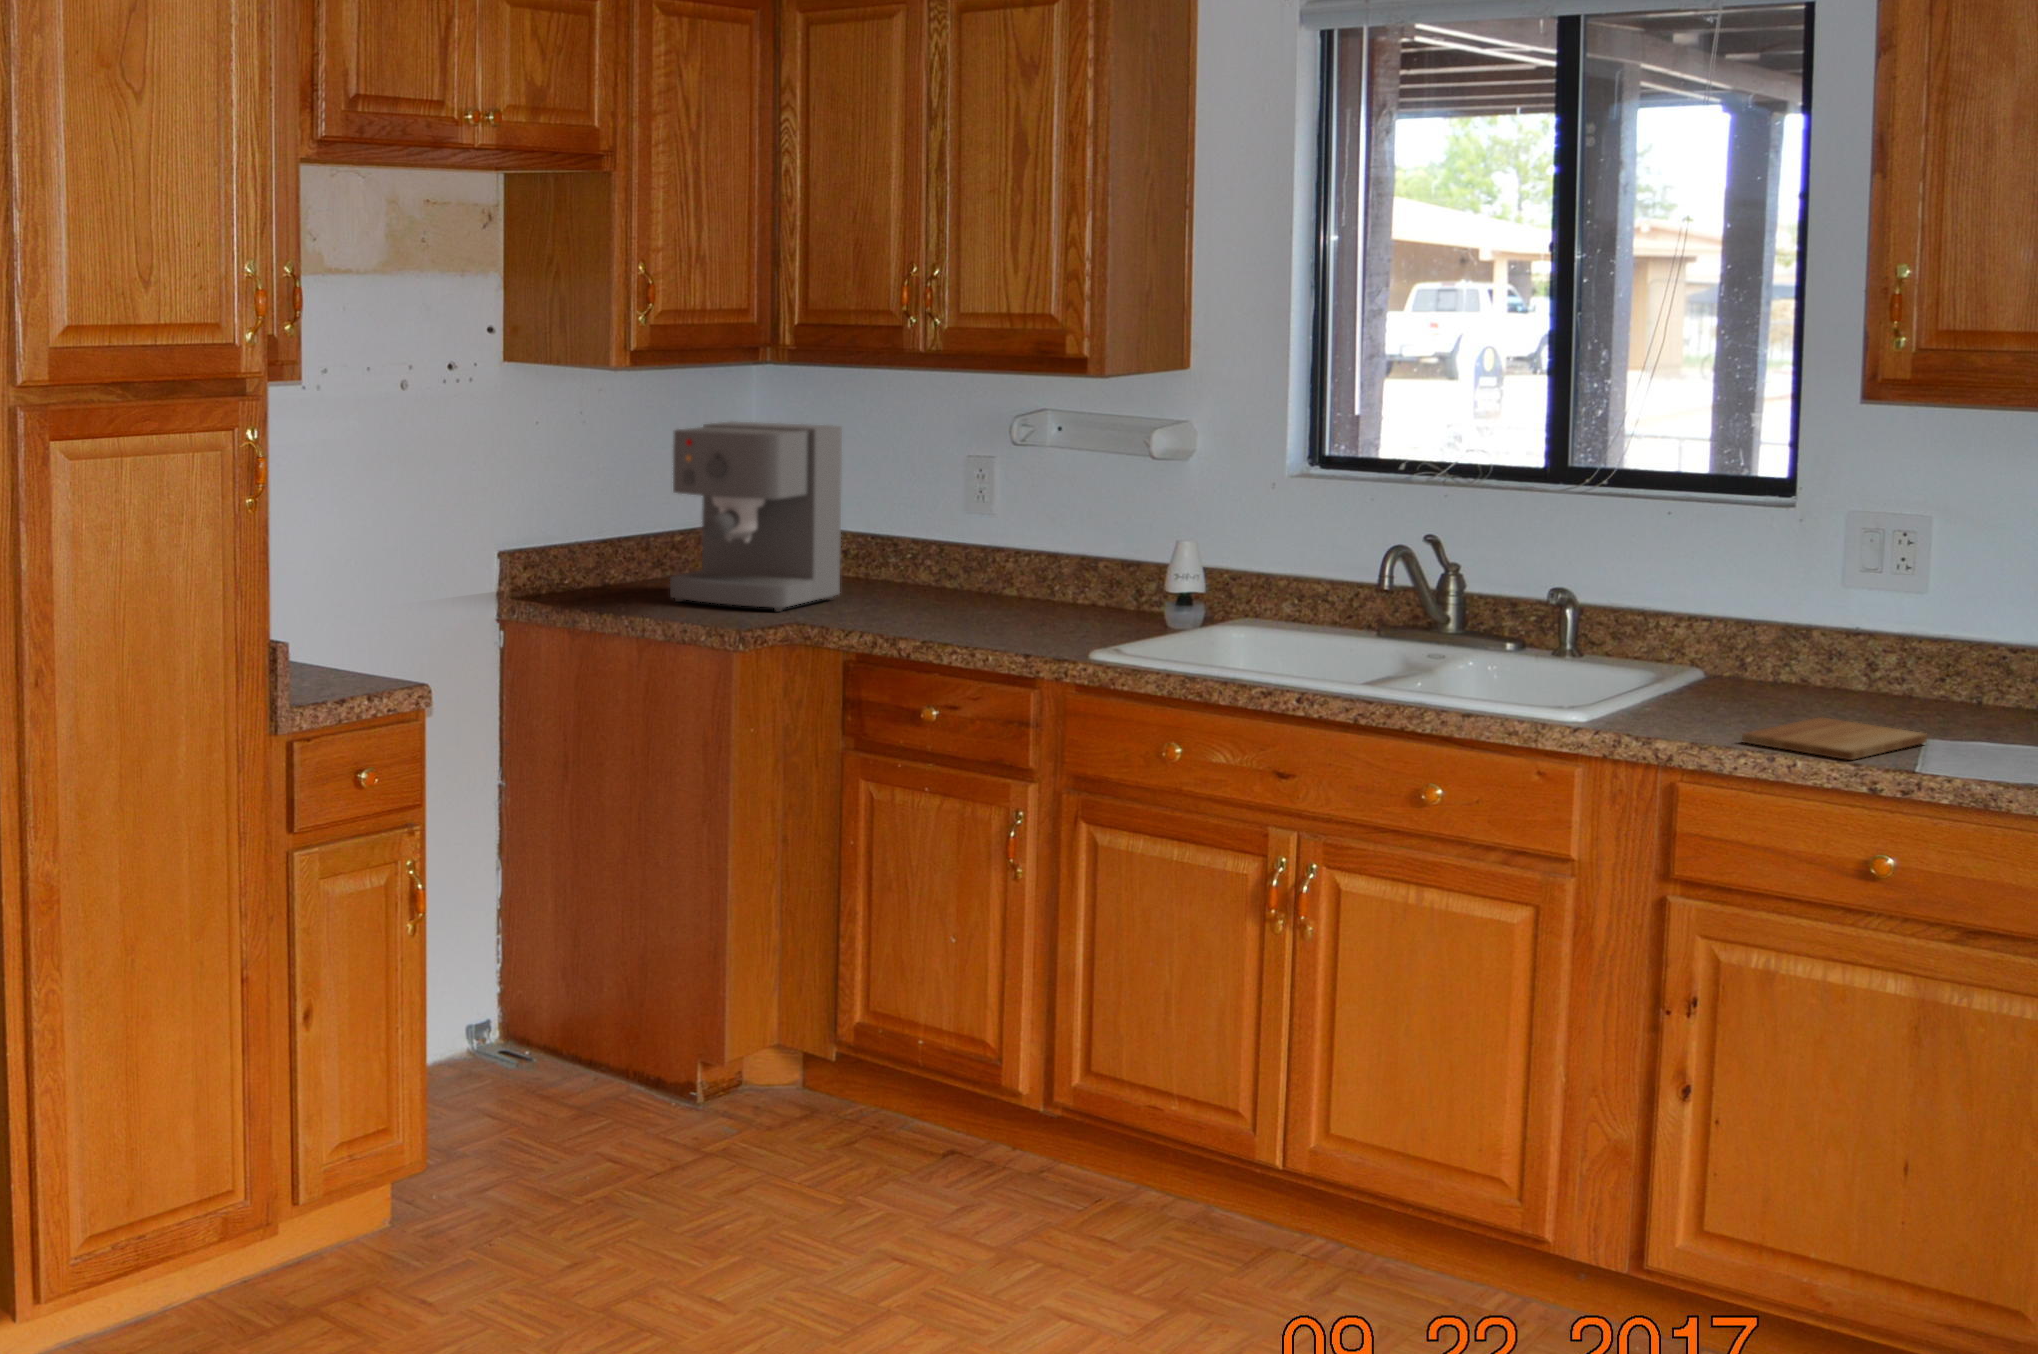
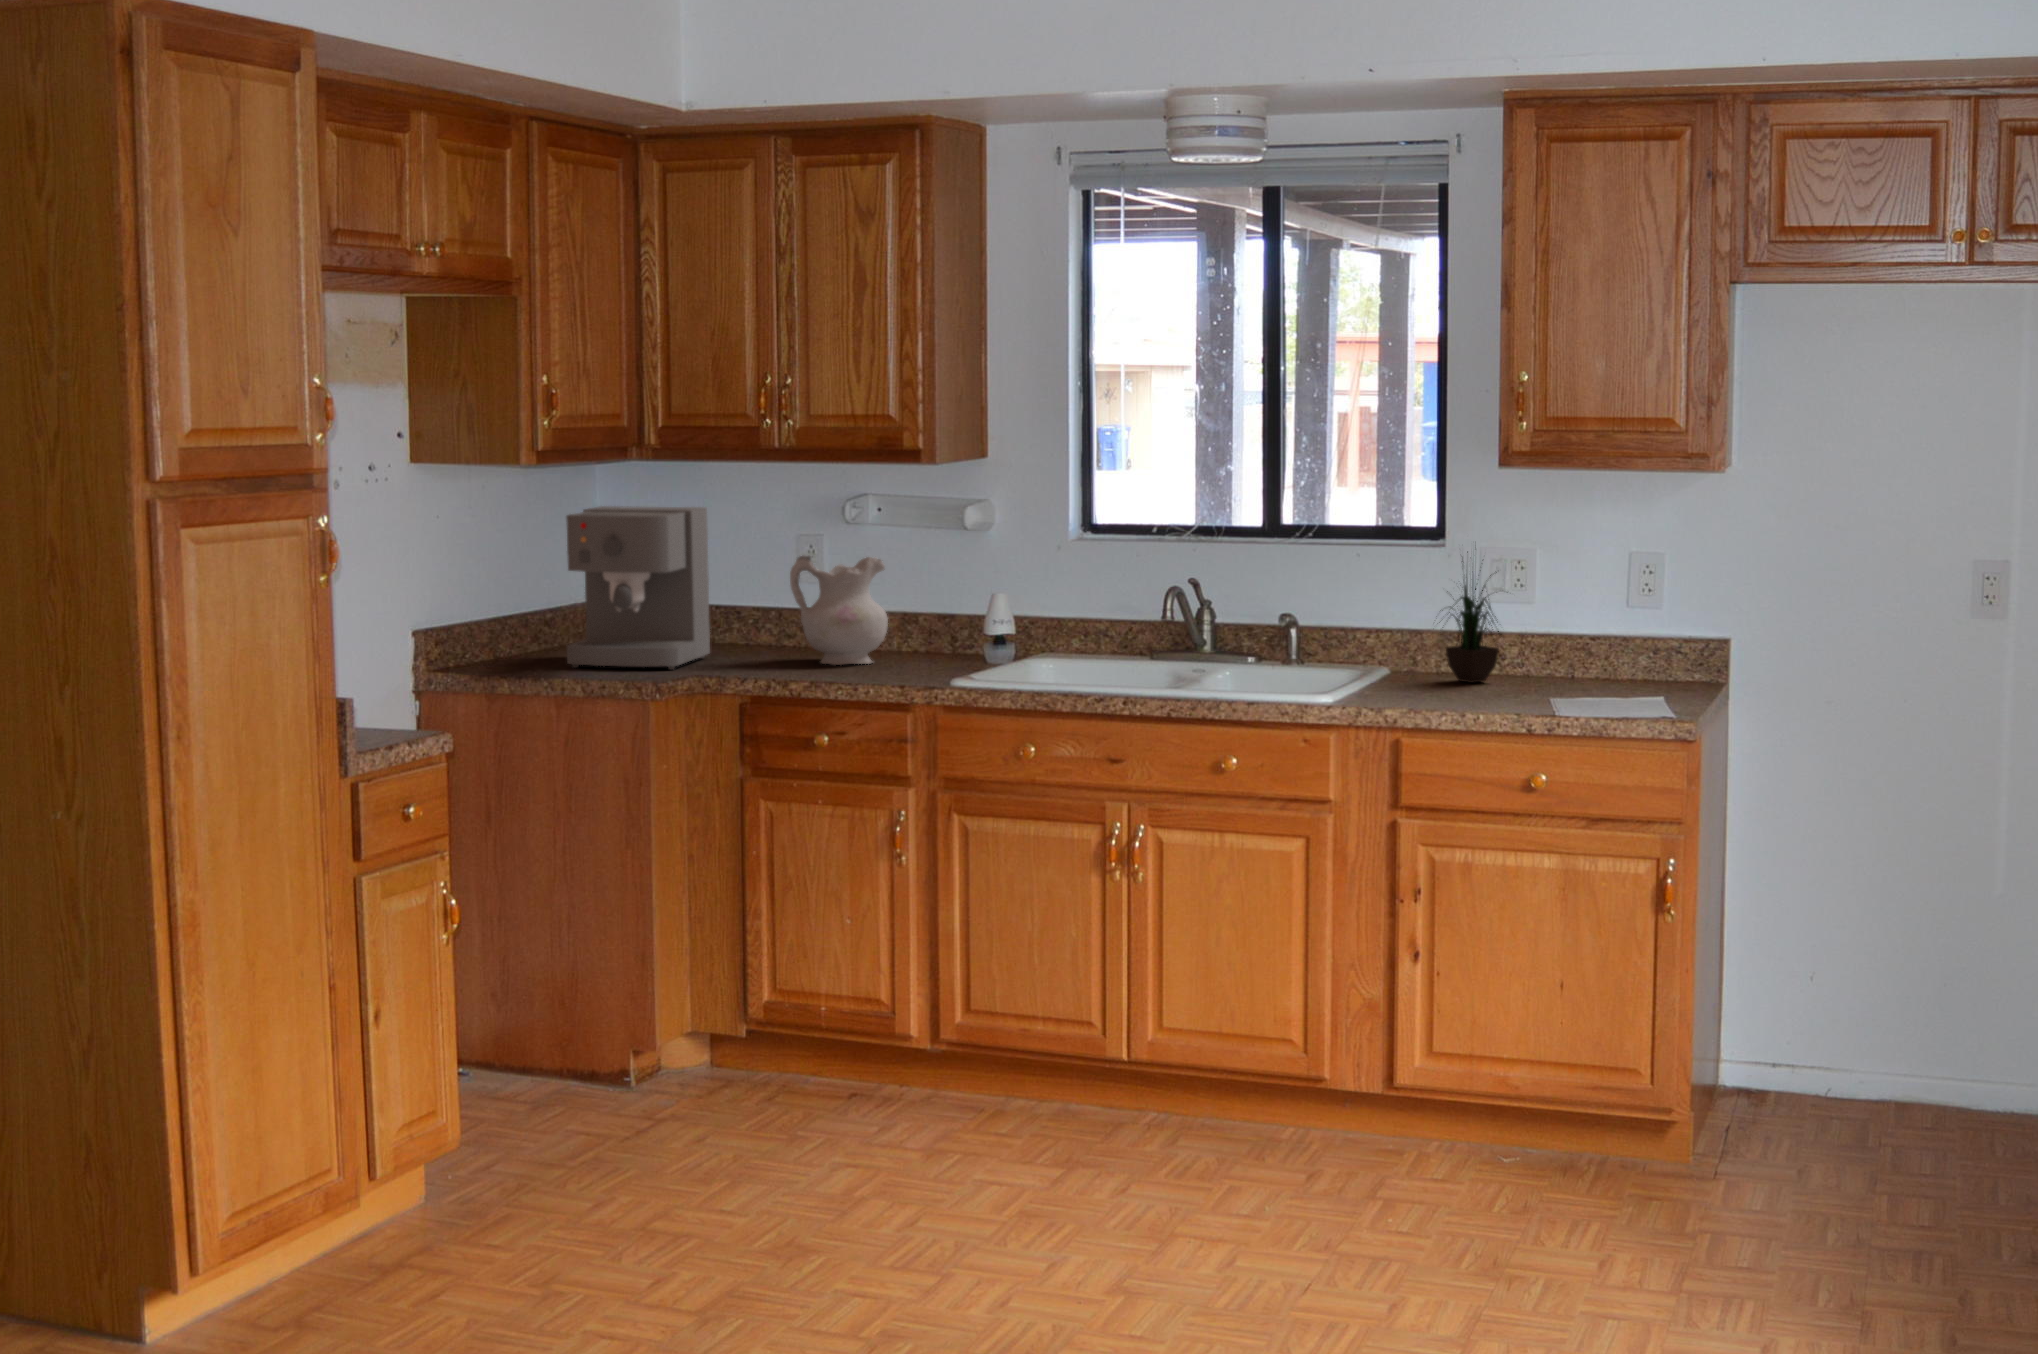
potted plant: none [1765,473,1912,704] -> present [1439,551,1500,683]
ceramic pitcher: none [924,485,1041,619] -> present [790,555,888,665]
cutting board: present [1742,717,1927,760] -> none [1436,689,1542,713]

